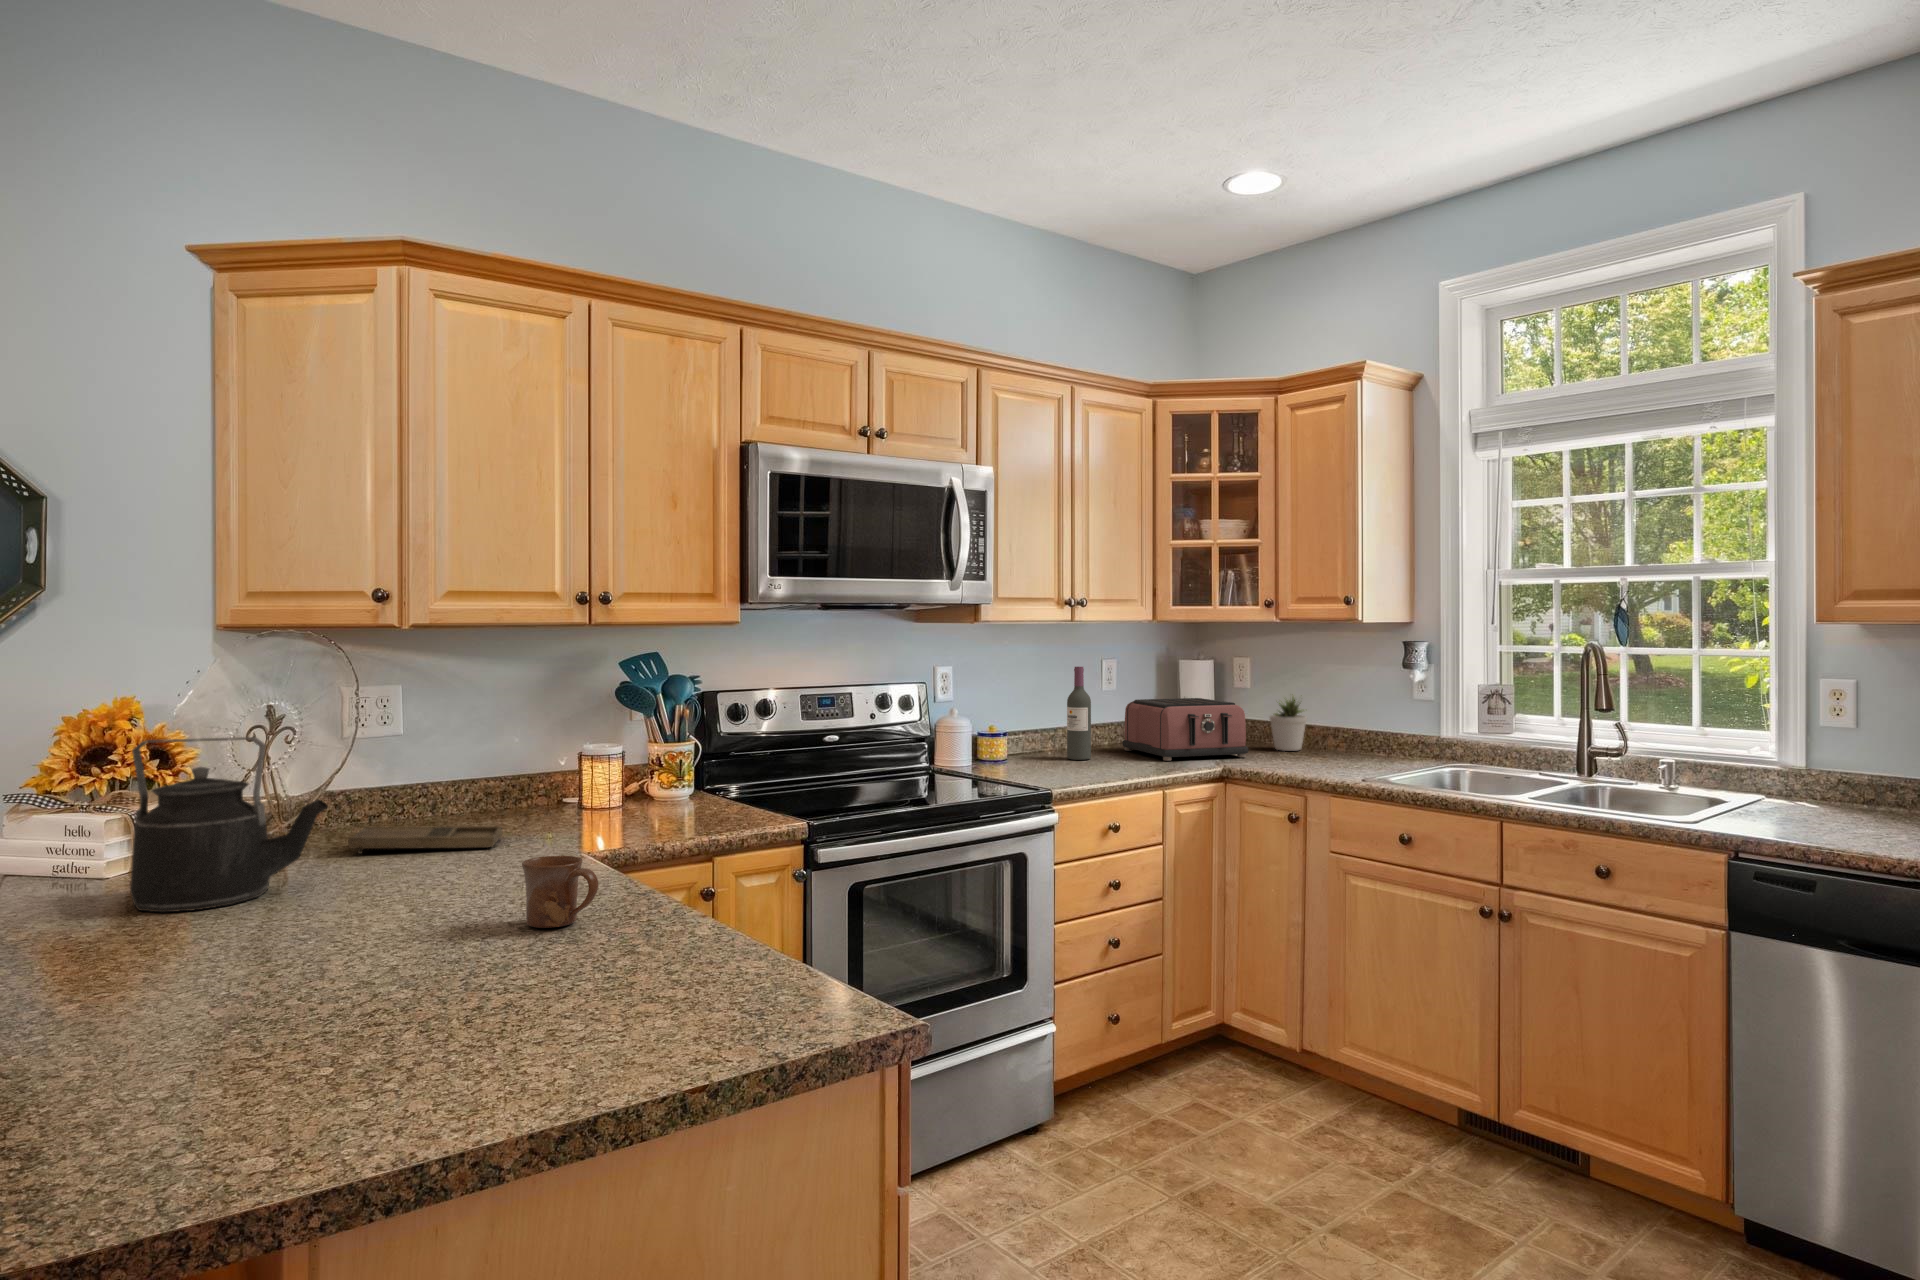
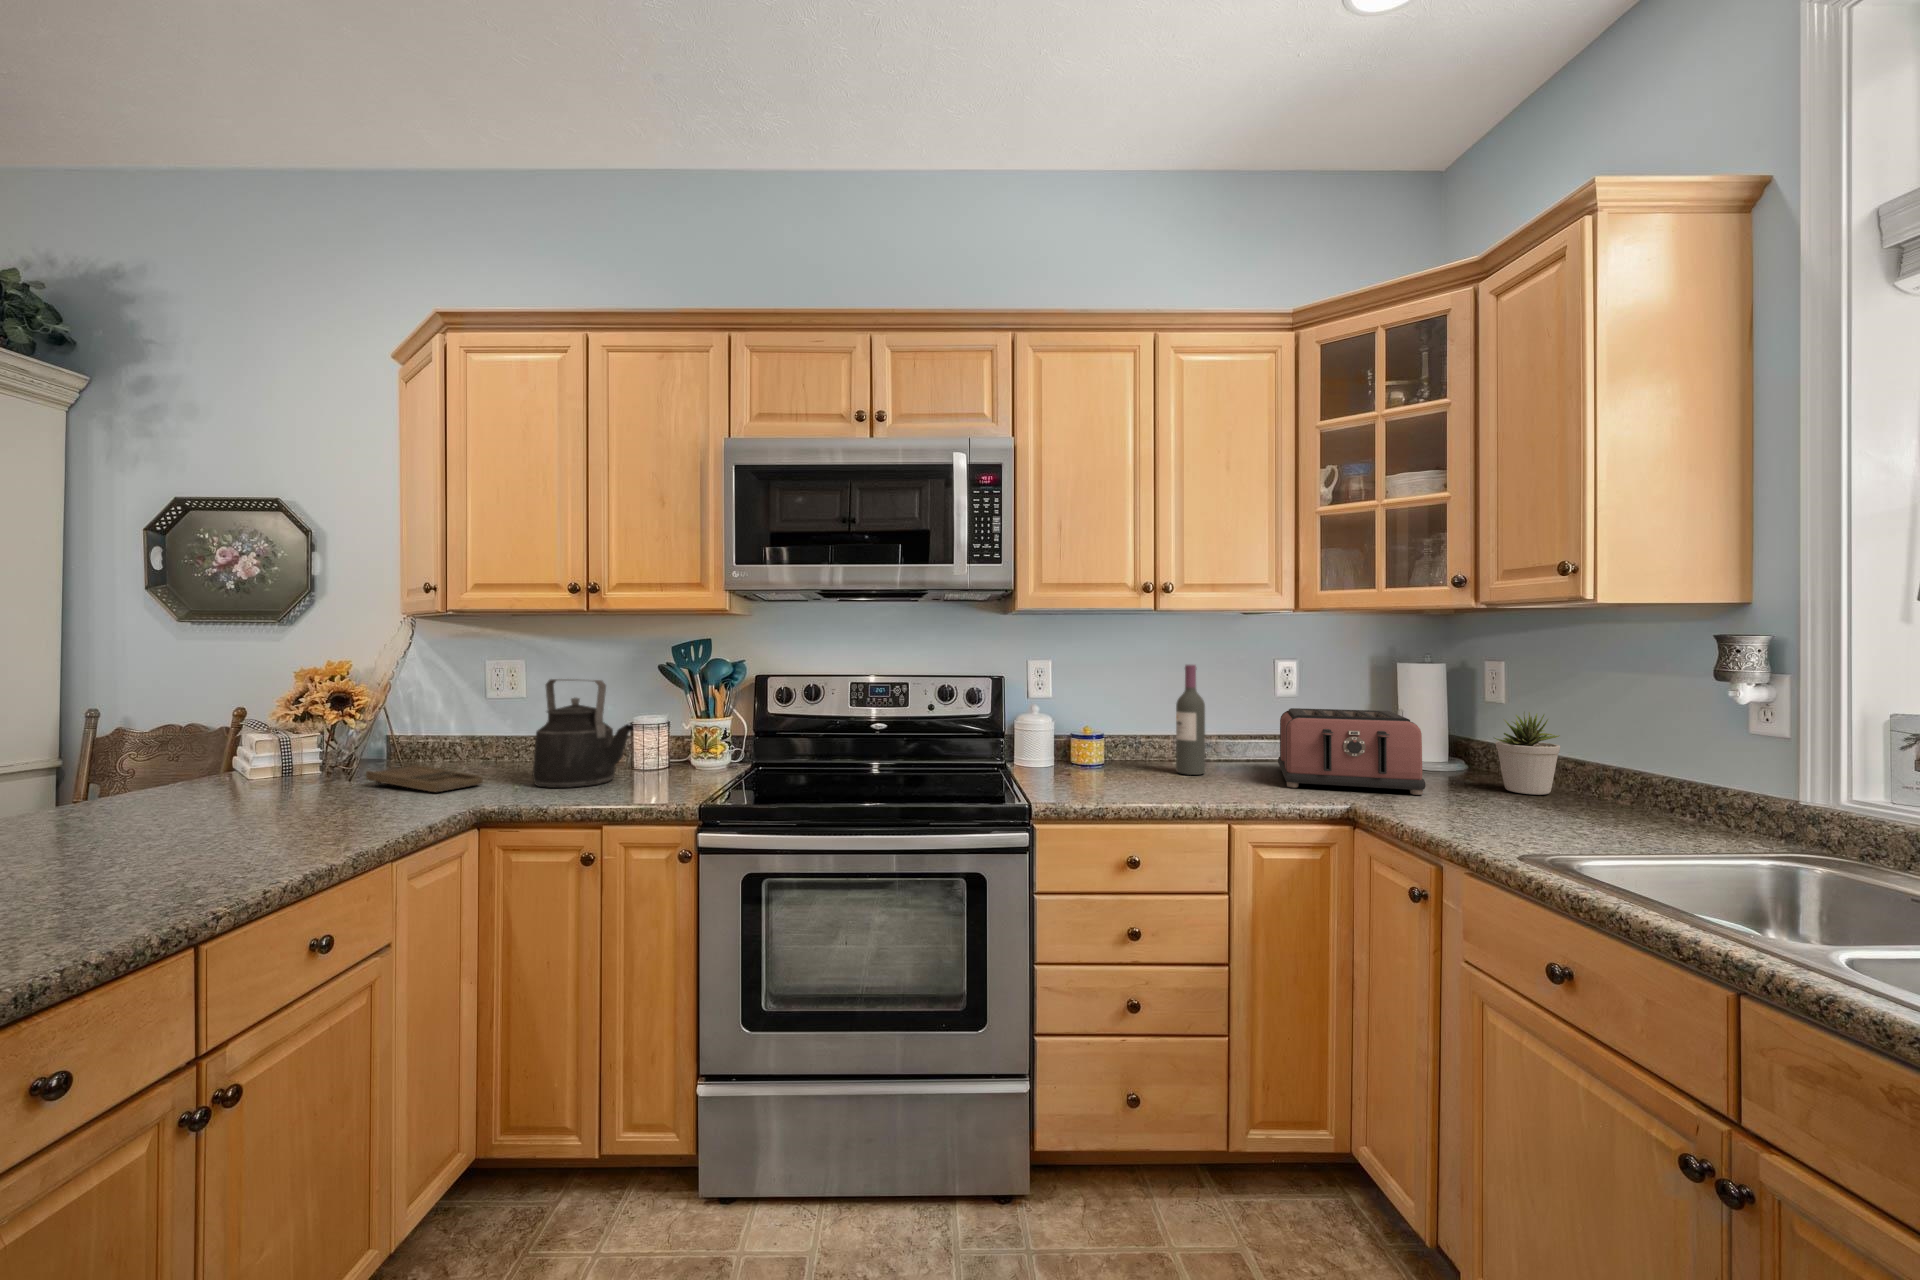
kettle: present [130,737,328,912] -> present [533,679,633,788]
mug: present [522,856,598,928] -> none [69,805,162,877]

